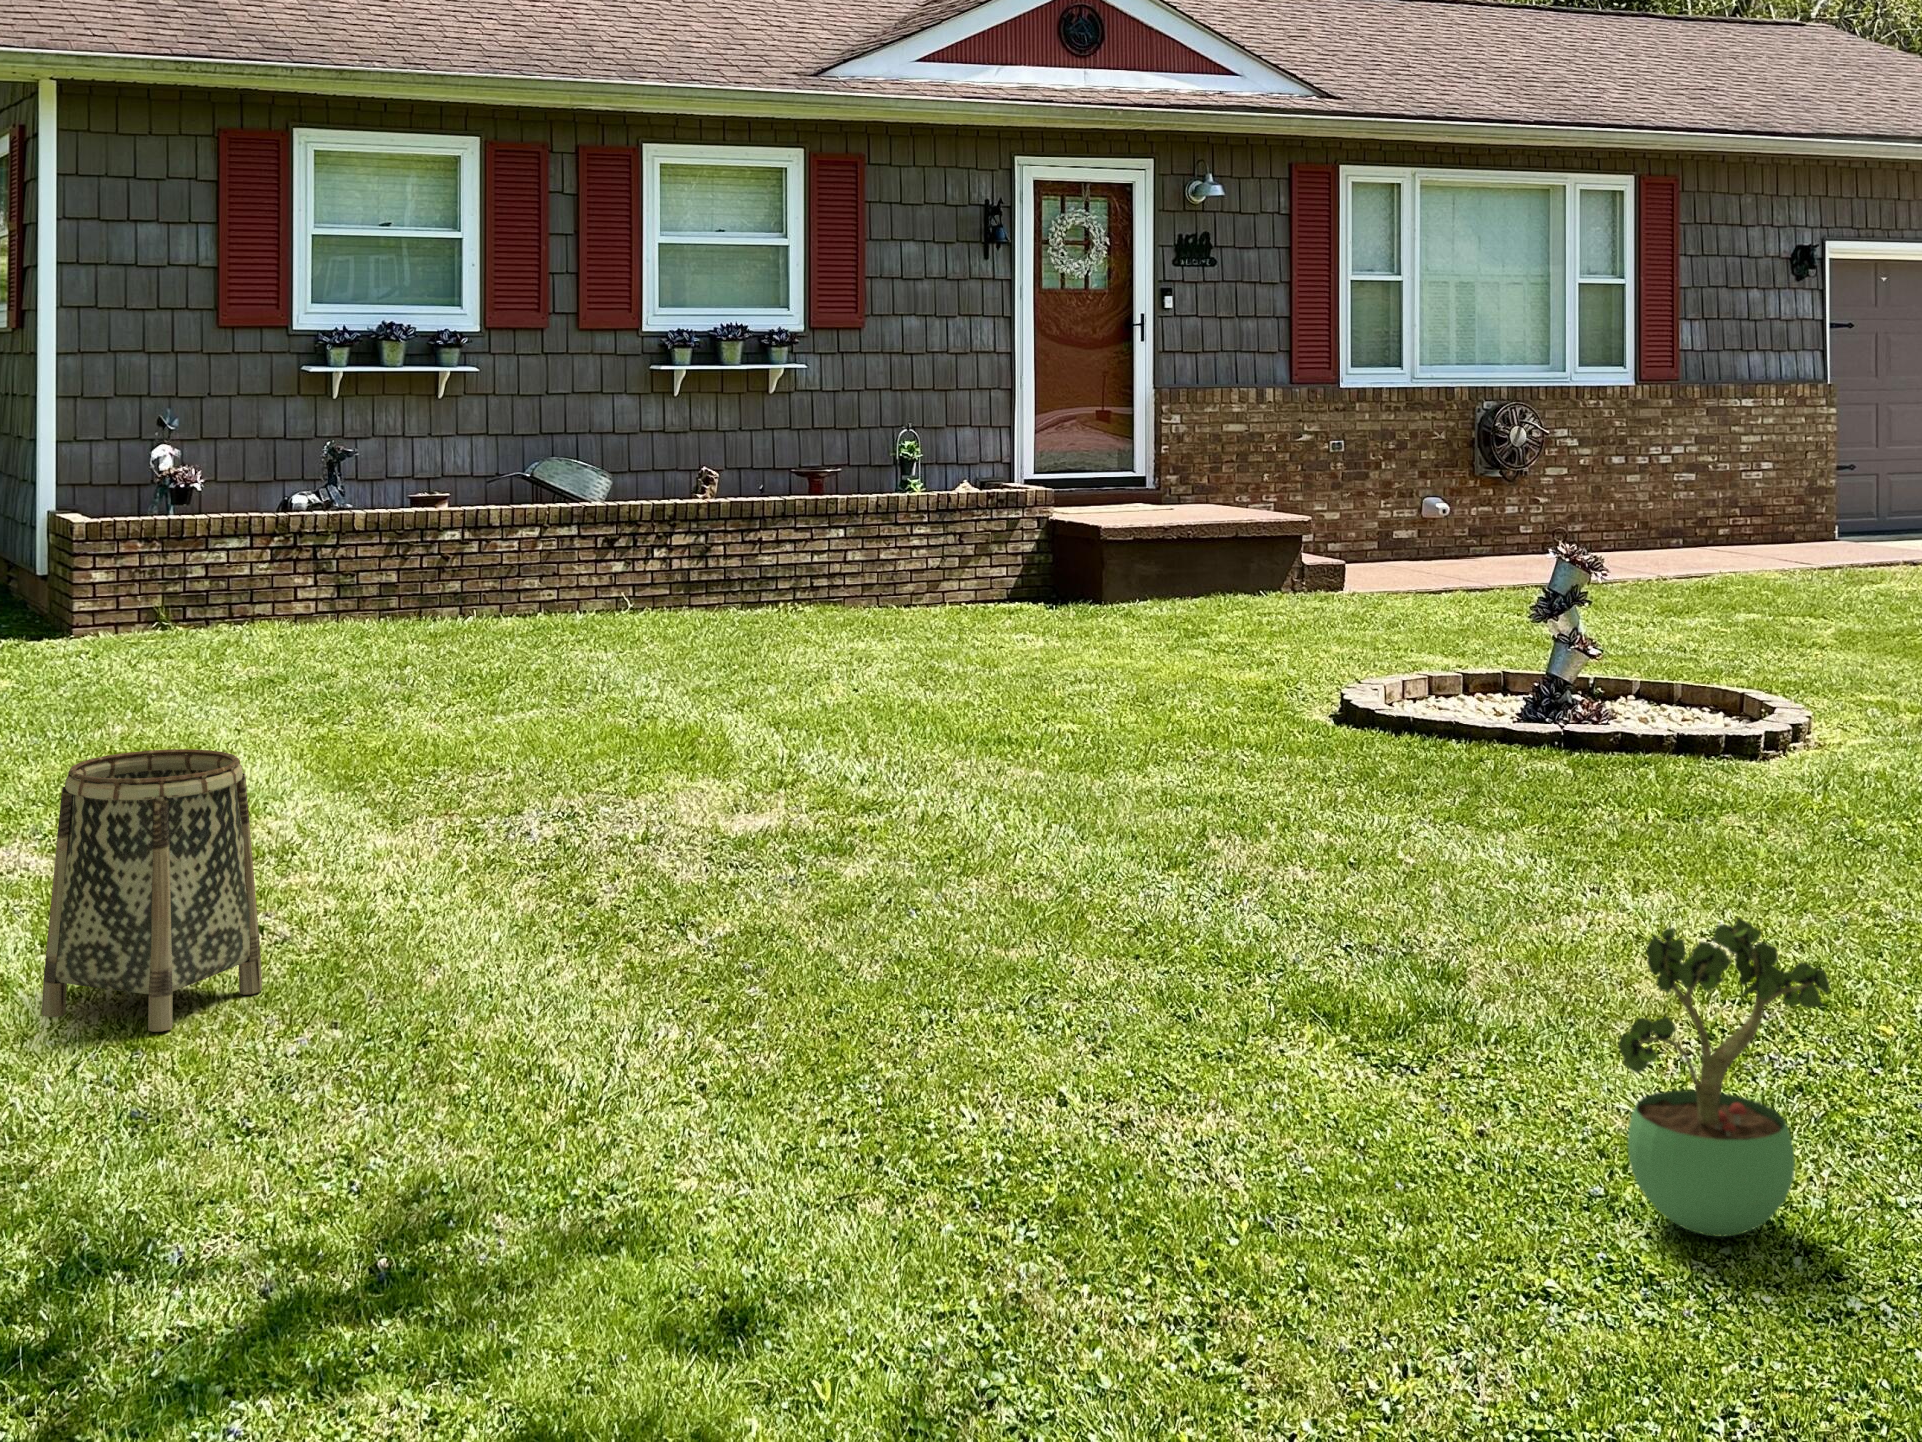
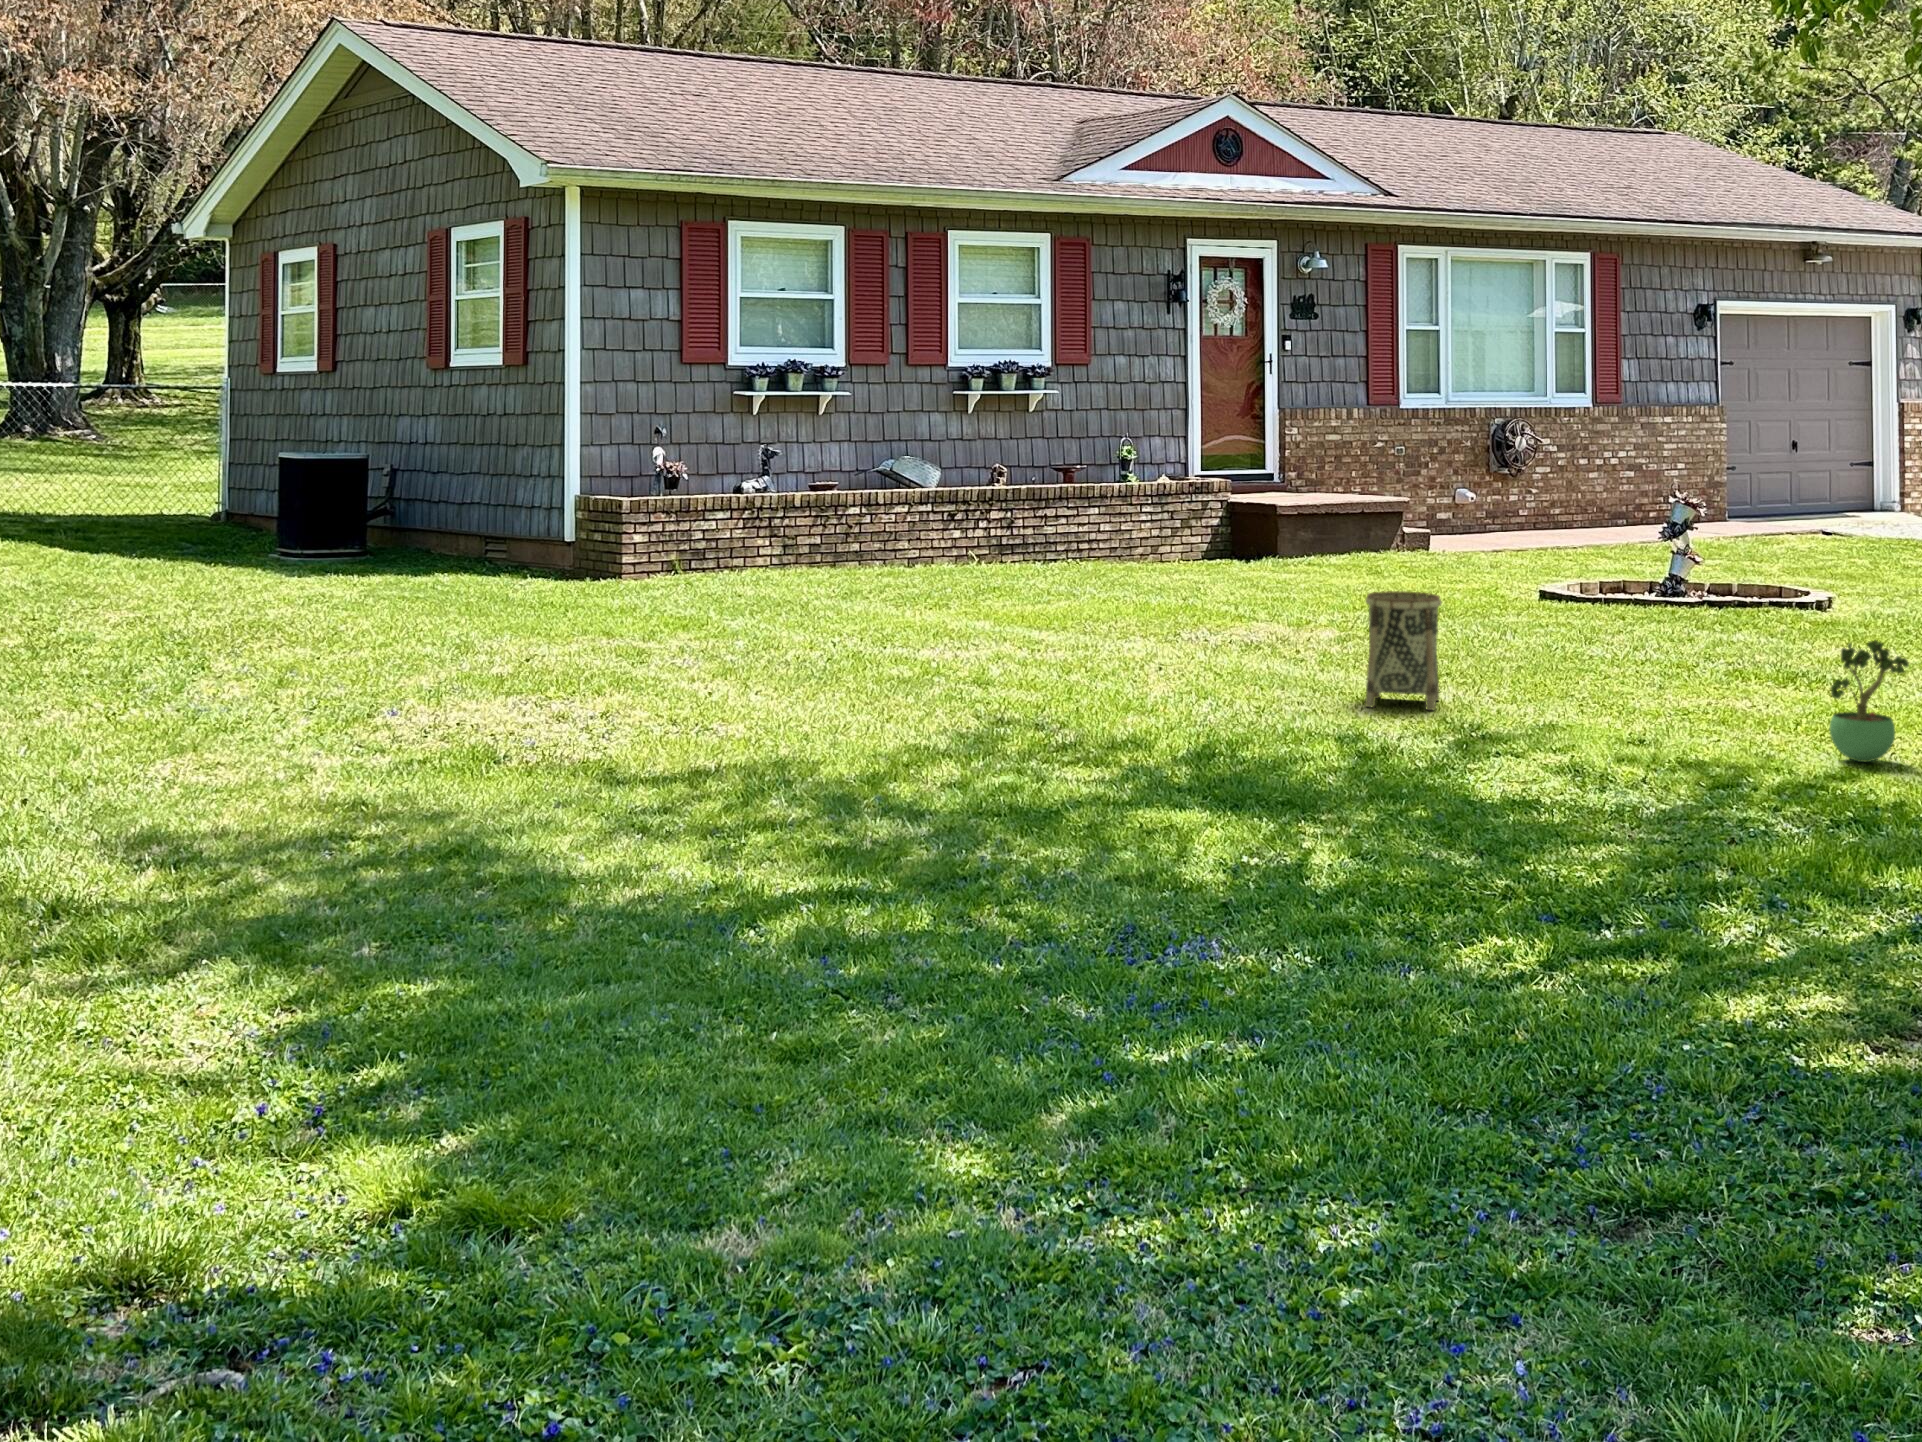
basket: present [42,749,262,1032] -> present [1365,591,1442,710]

